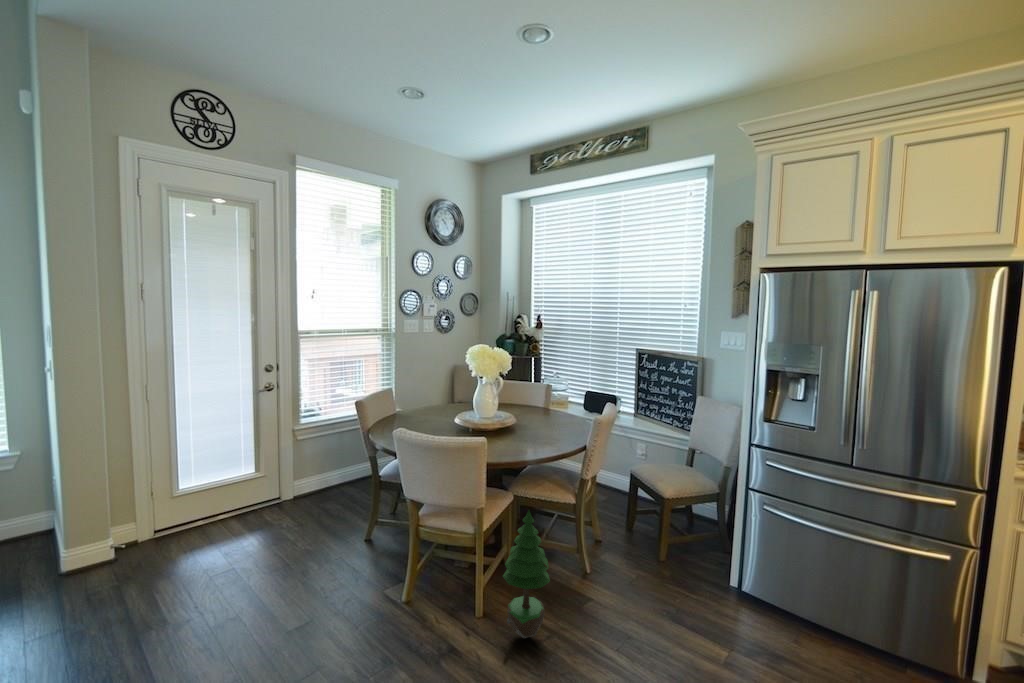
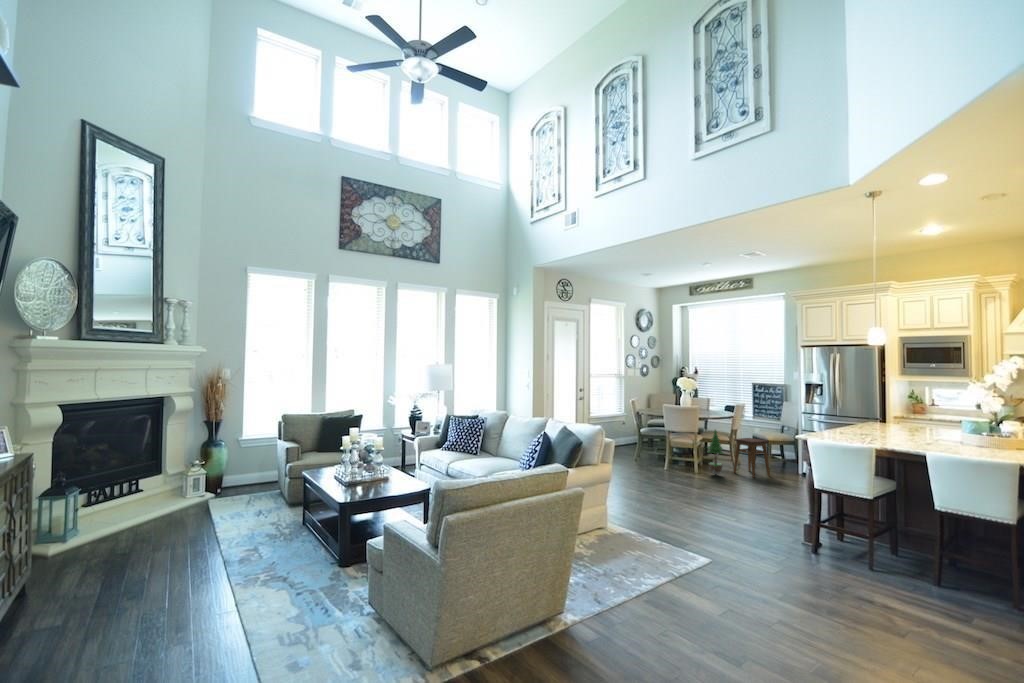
stool: none [578,507,670,644] -> present [734,438,770,478]

